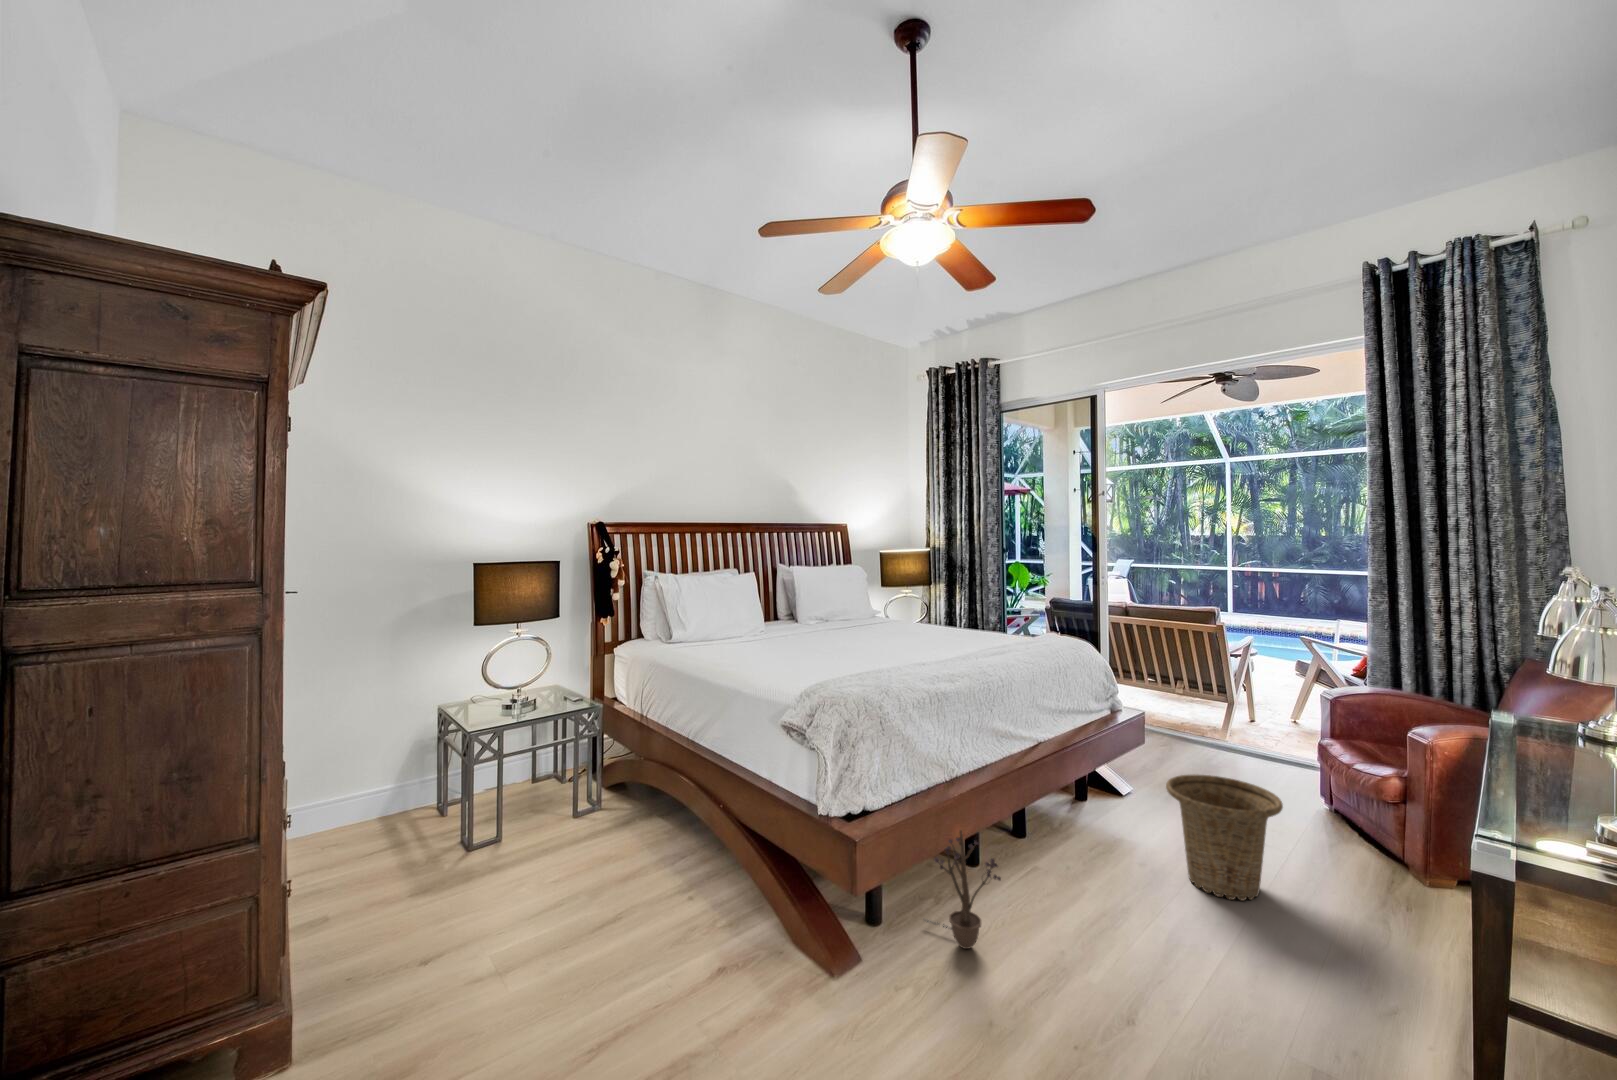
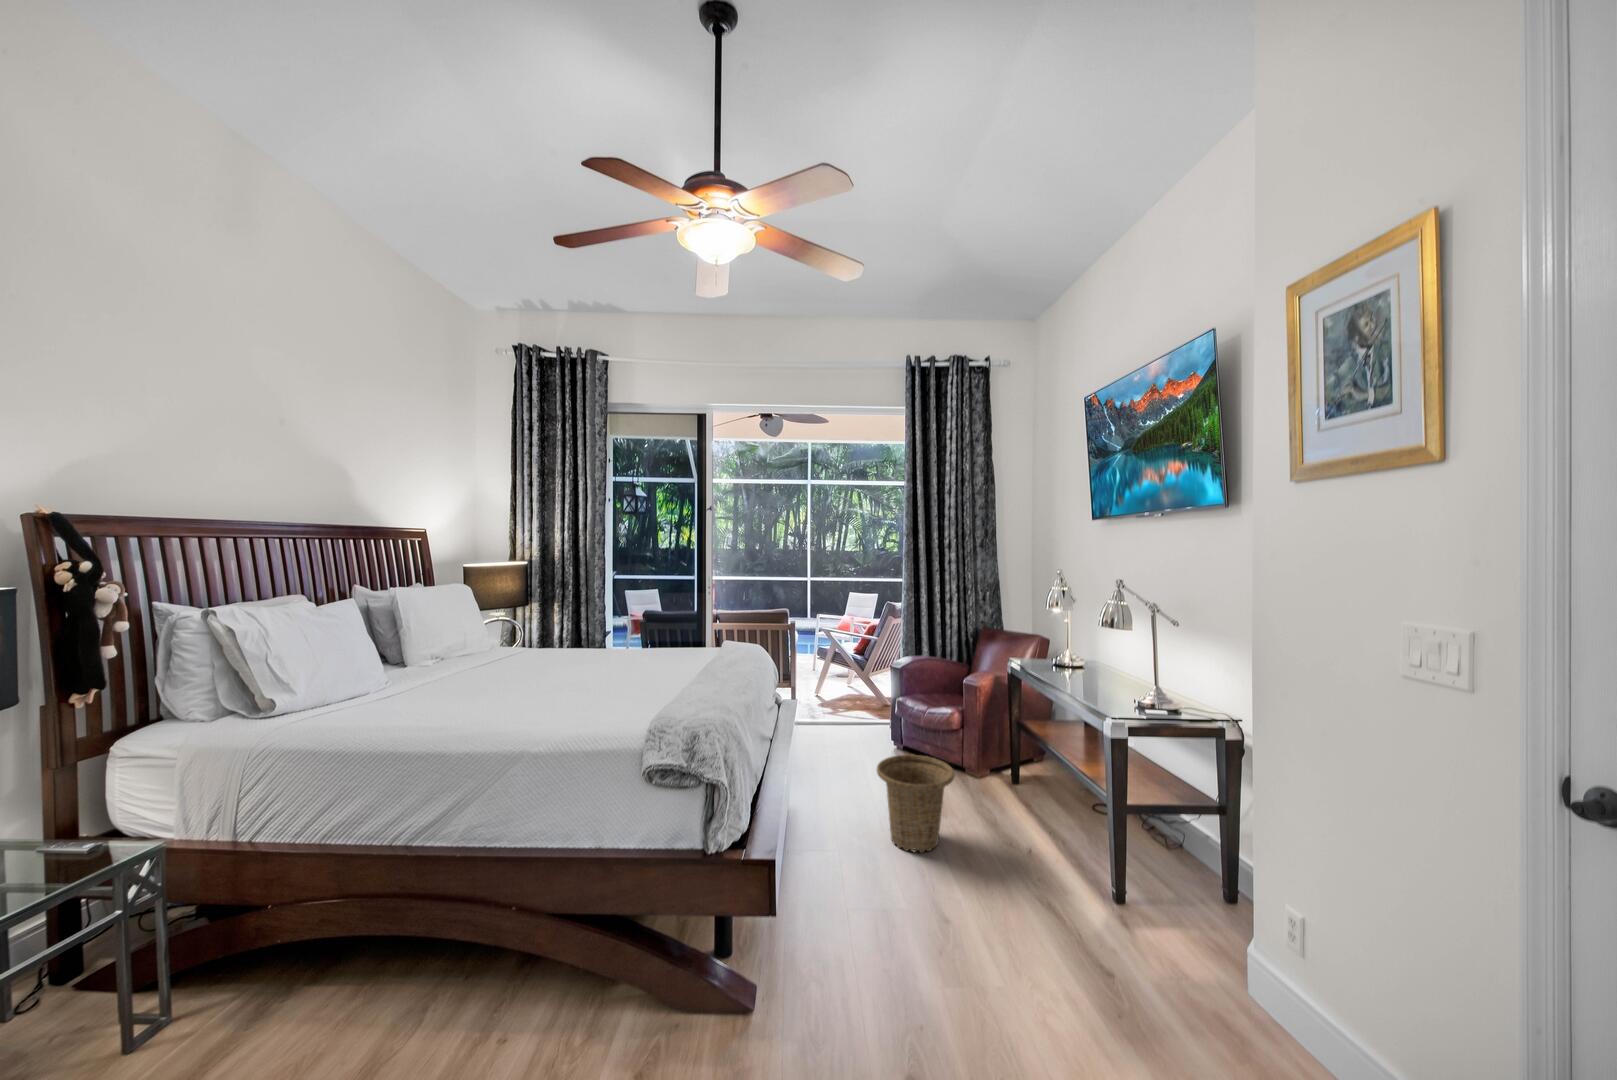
decorative plant: present [924,830,1001,949] -> none [786,896,874,1015]

